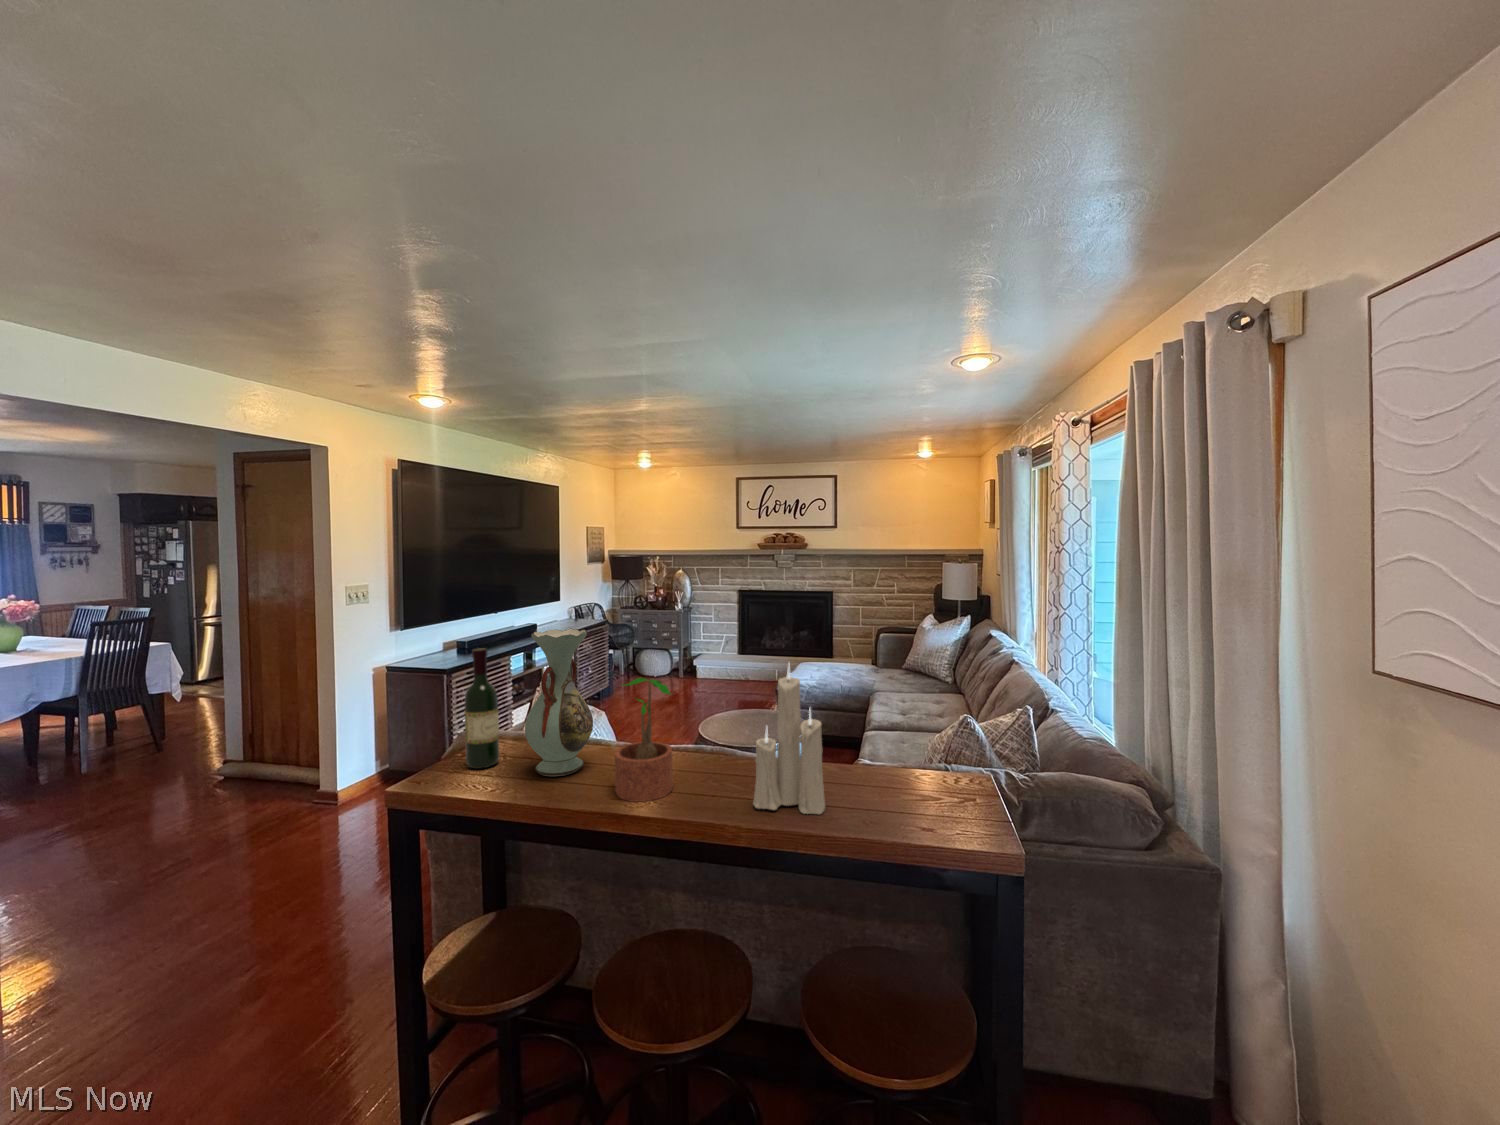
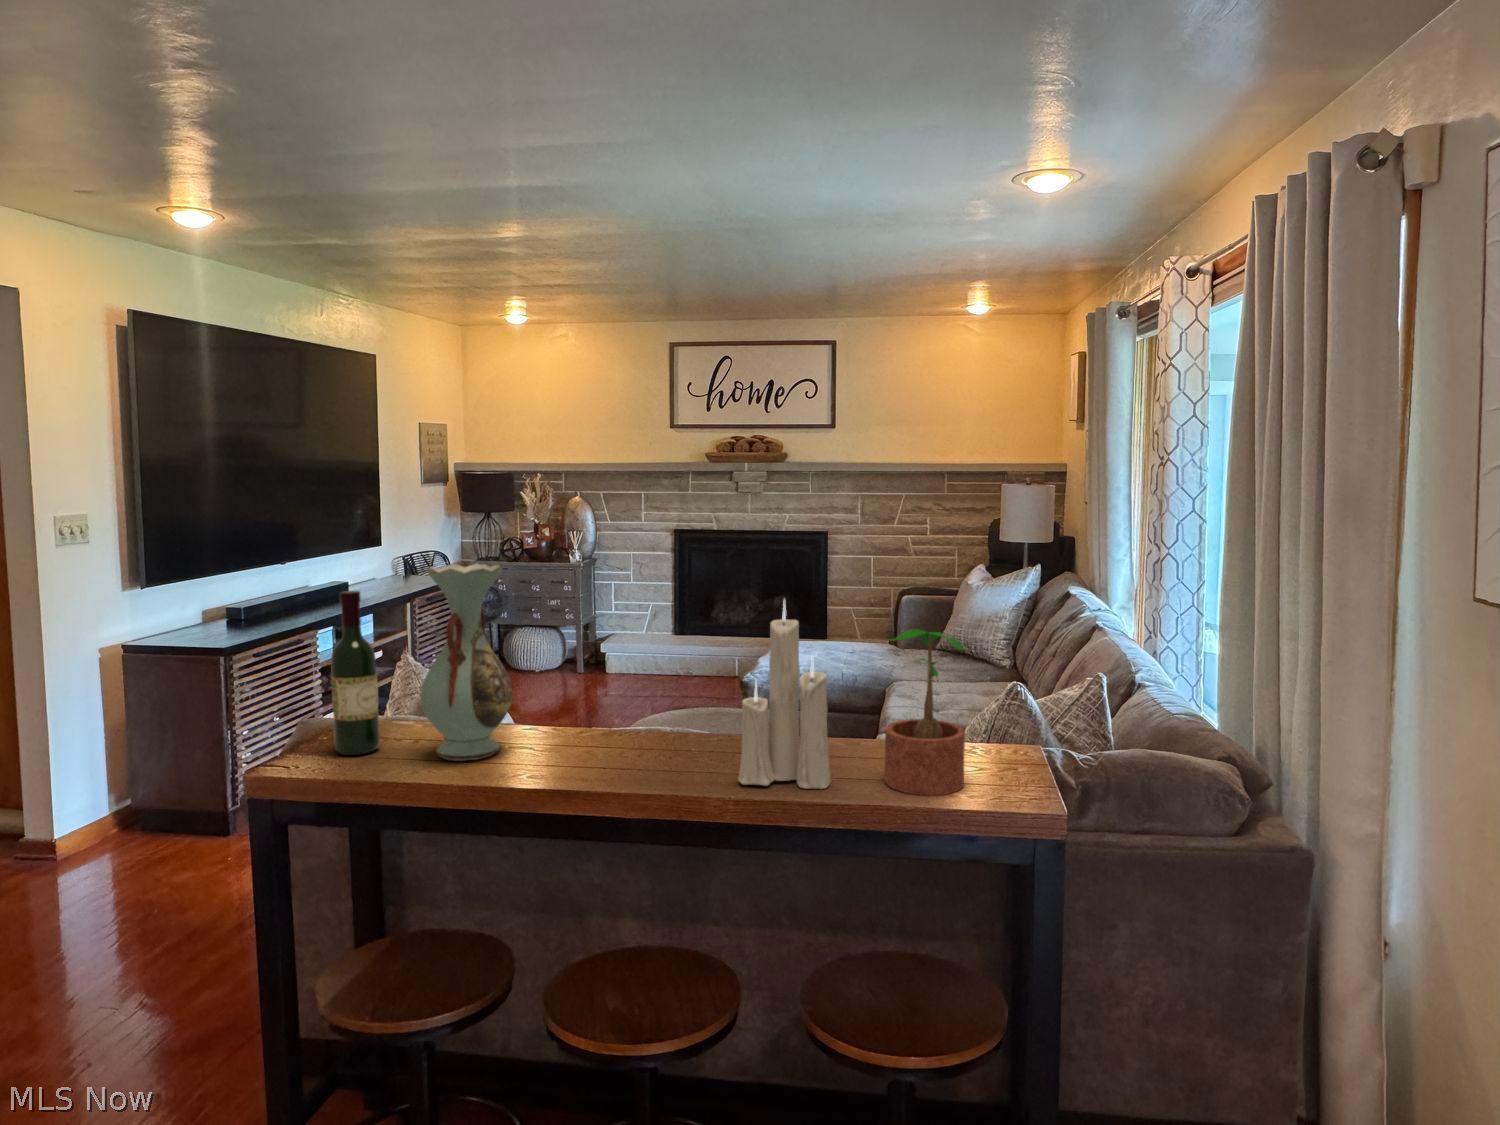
potted plant: present [615,678,673,802] -> present [885,629,966,795]

